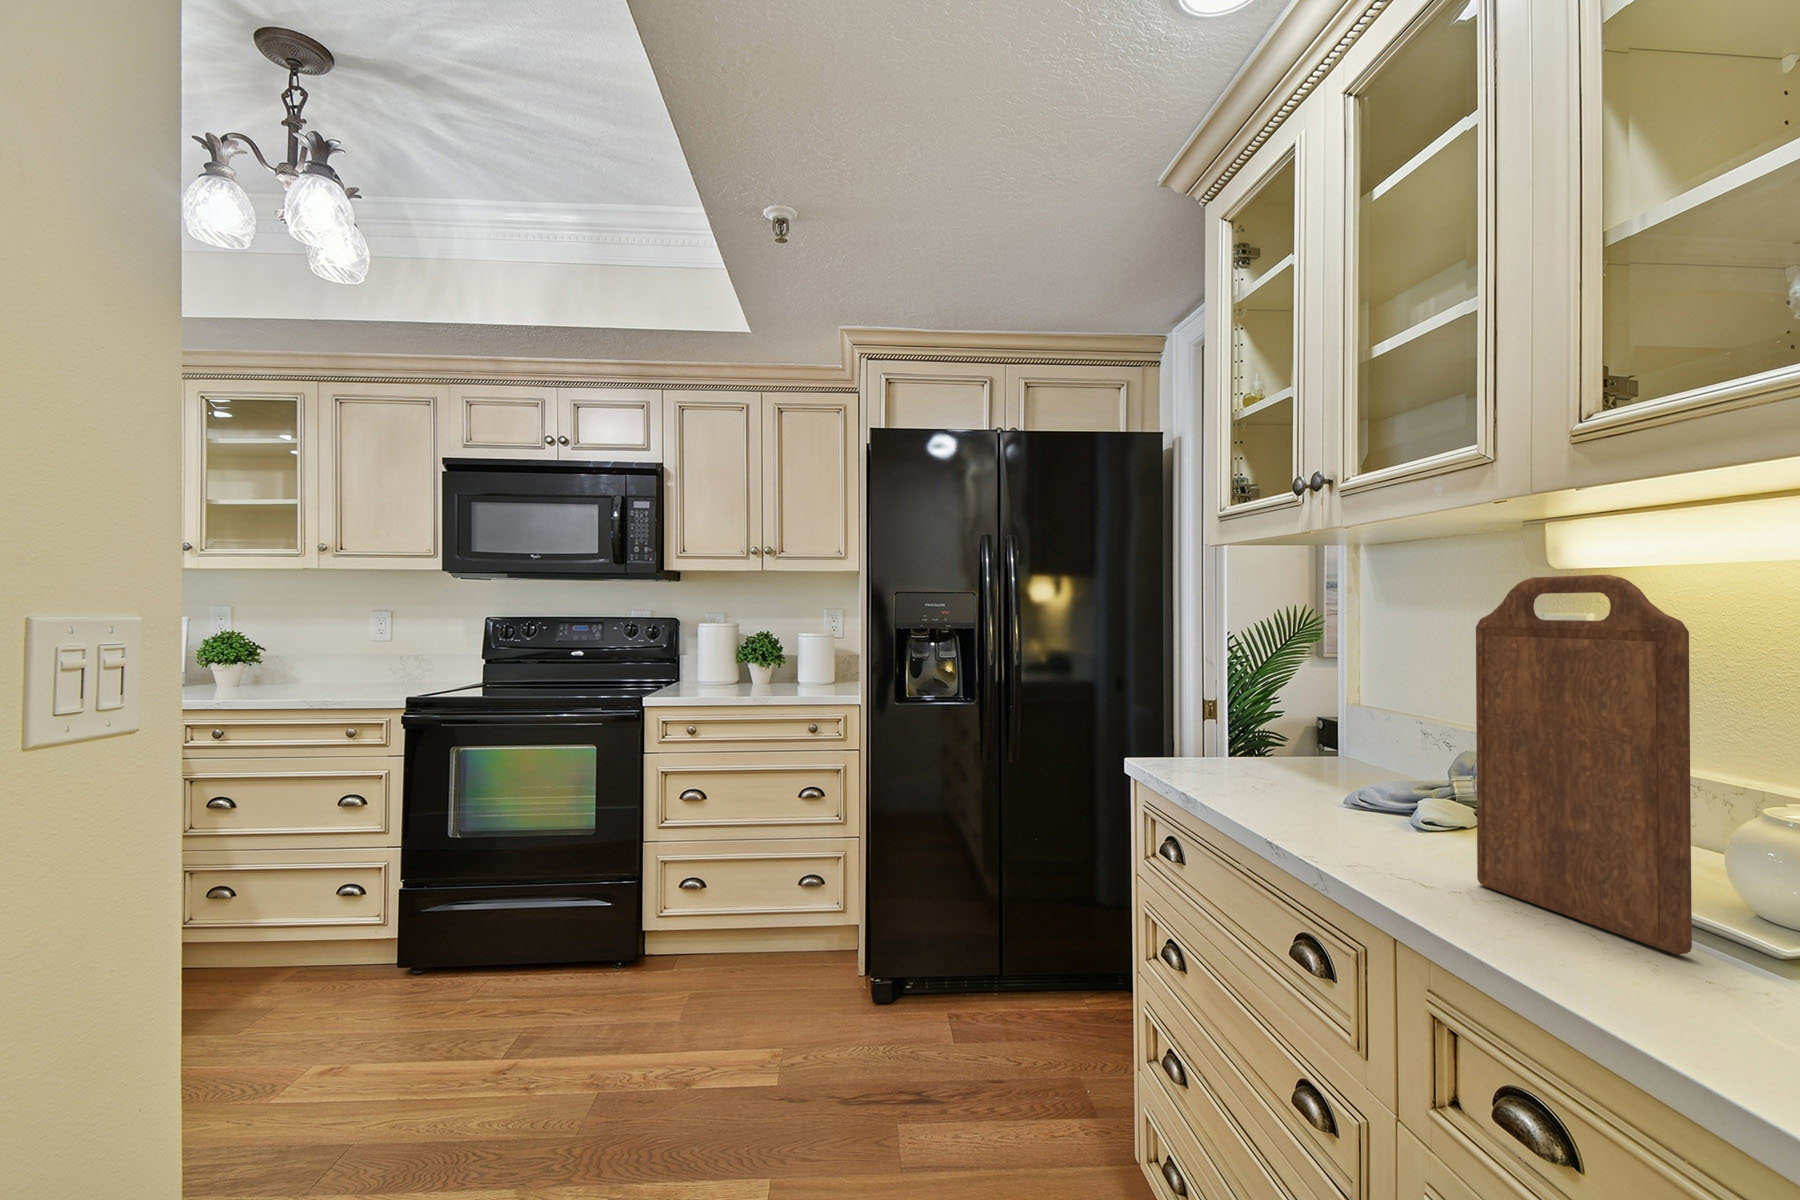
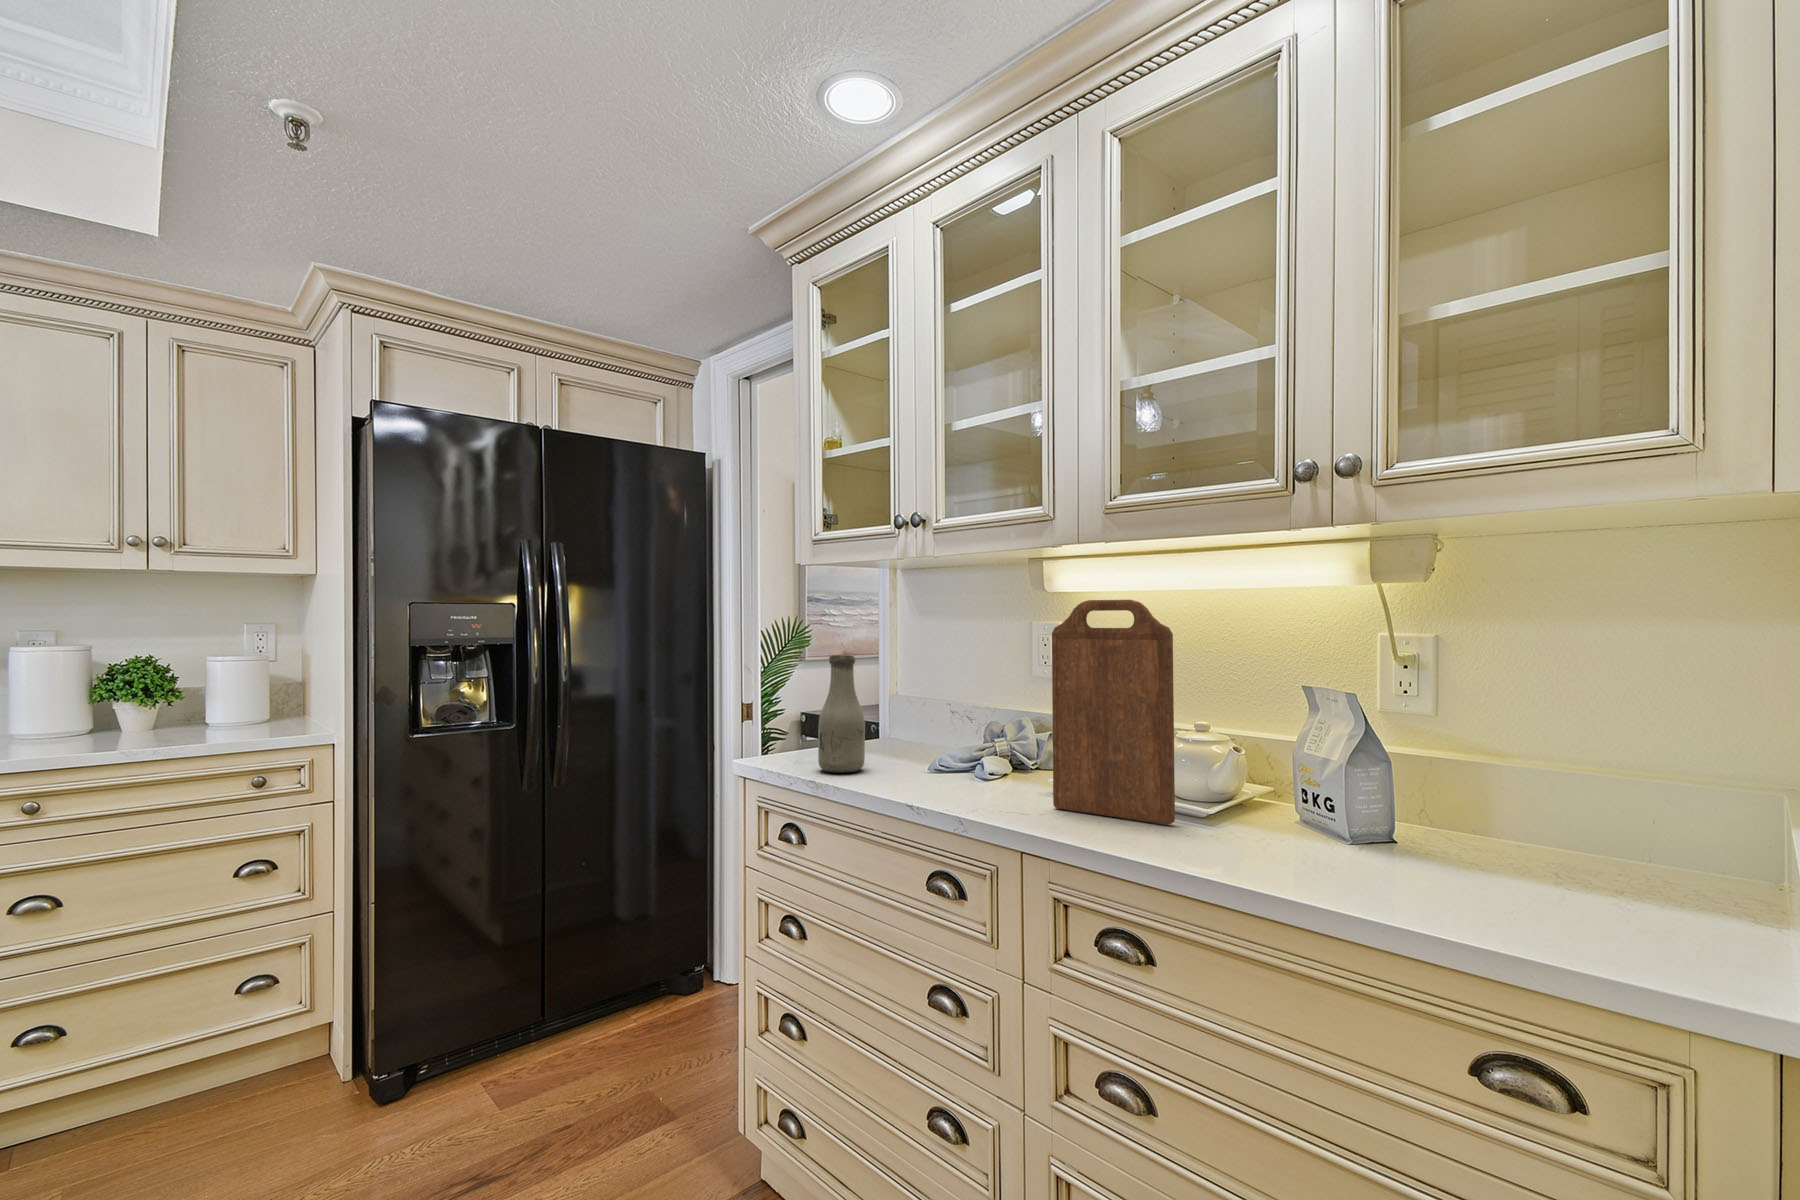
bottle: none [1207,650,1266,789] -> present [818,655,865,773]

